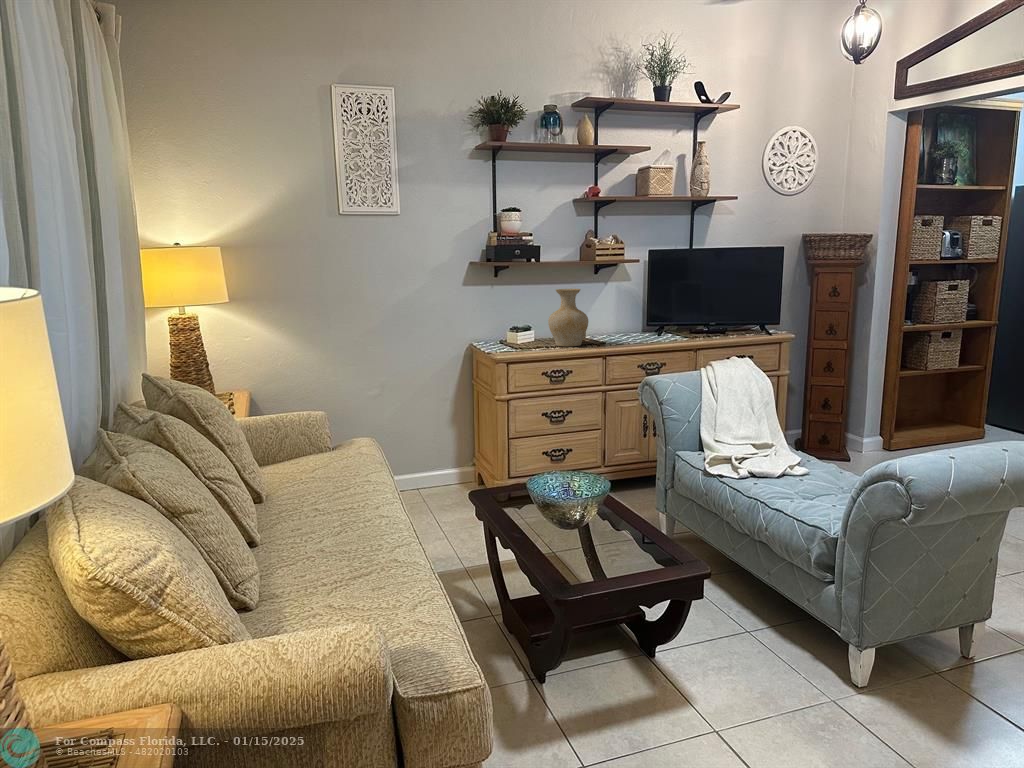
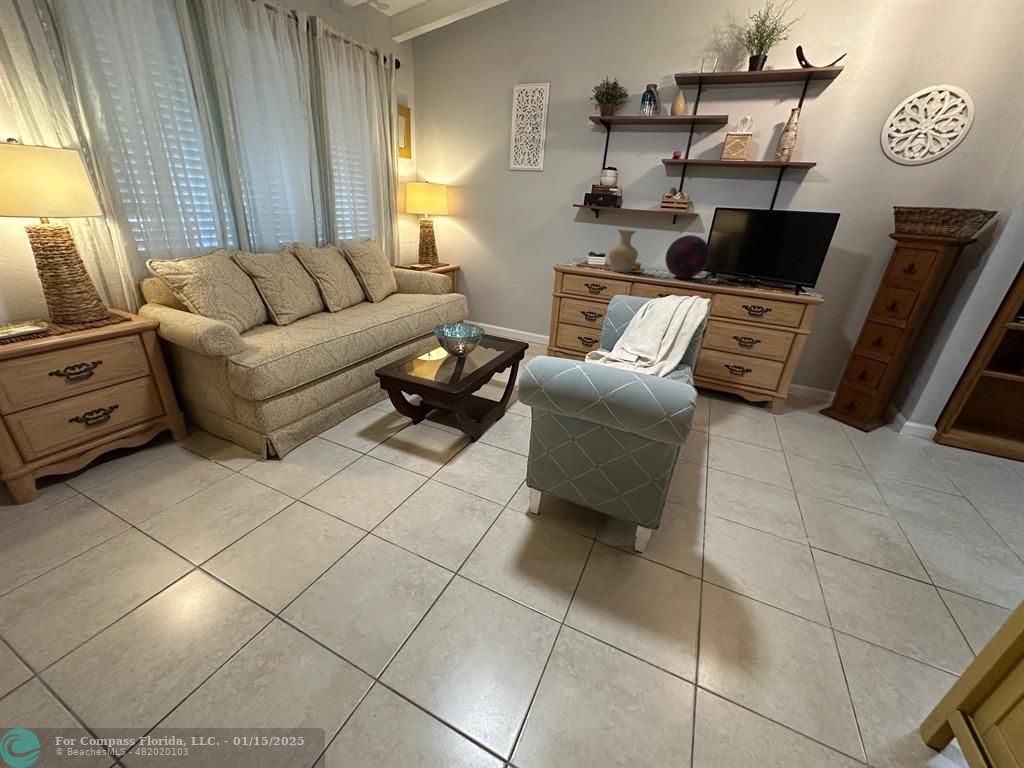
decorative orb: none [616,285,670,339] -> present [665,235,710,278]

